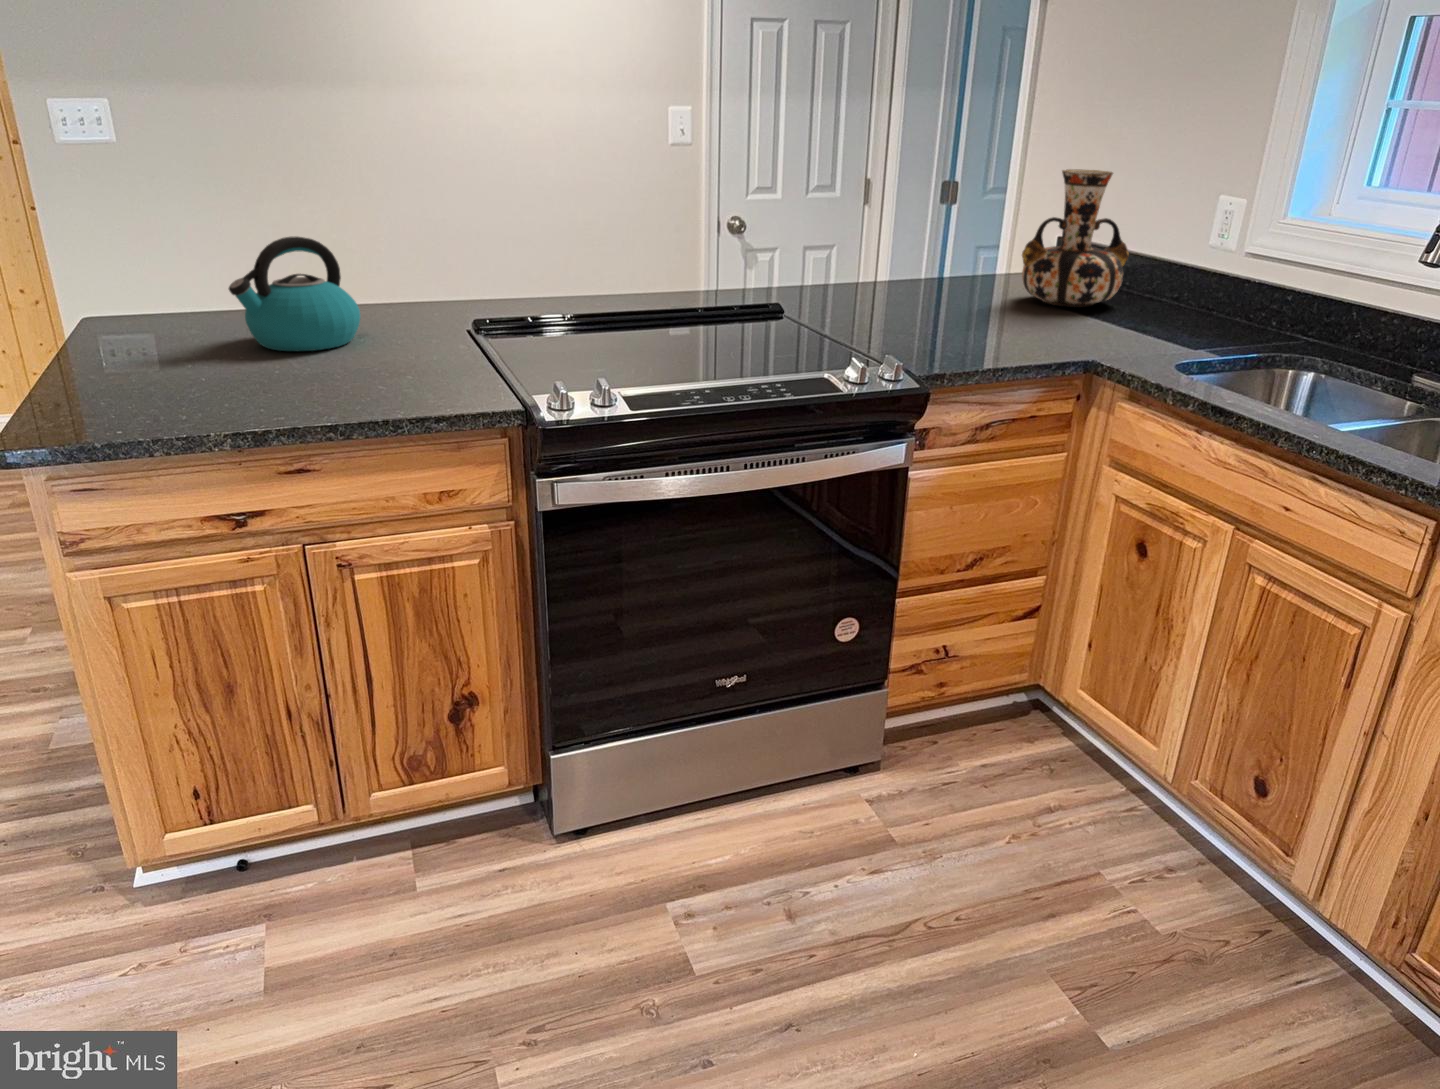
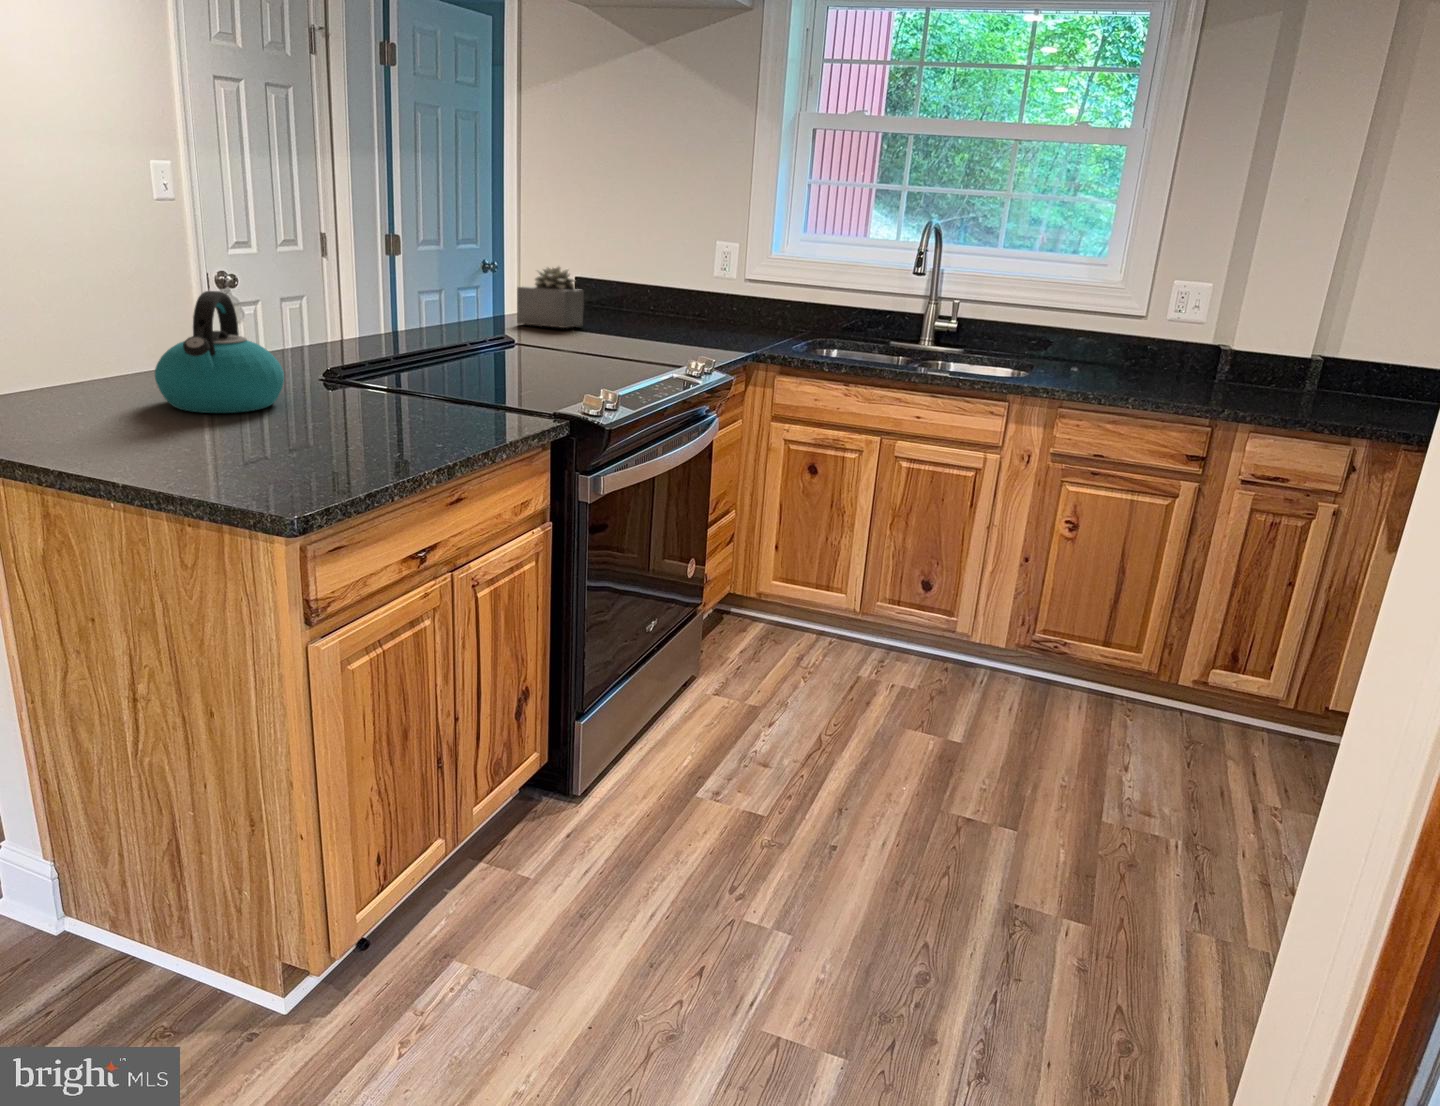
vase: present [1022,169,1129,307] -> none [622,227,692,325]
succulent plant: none [860,219,943,299] -> present [517,267,584,328]

